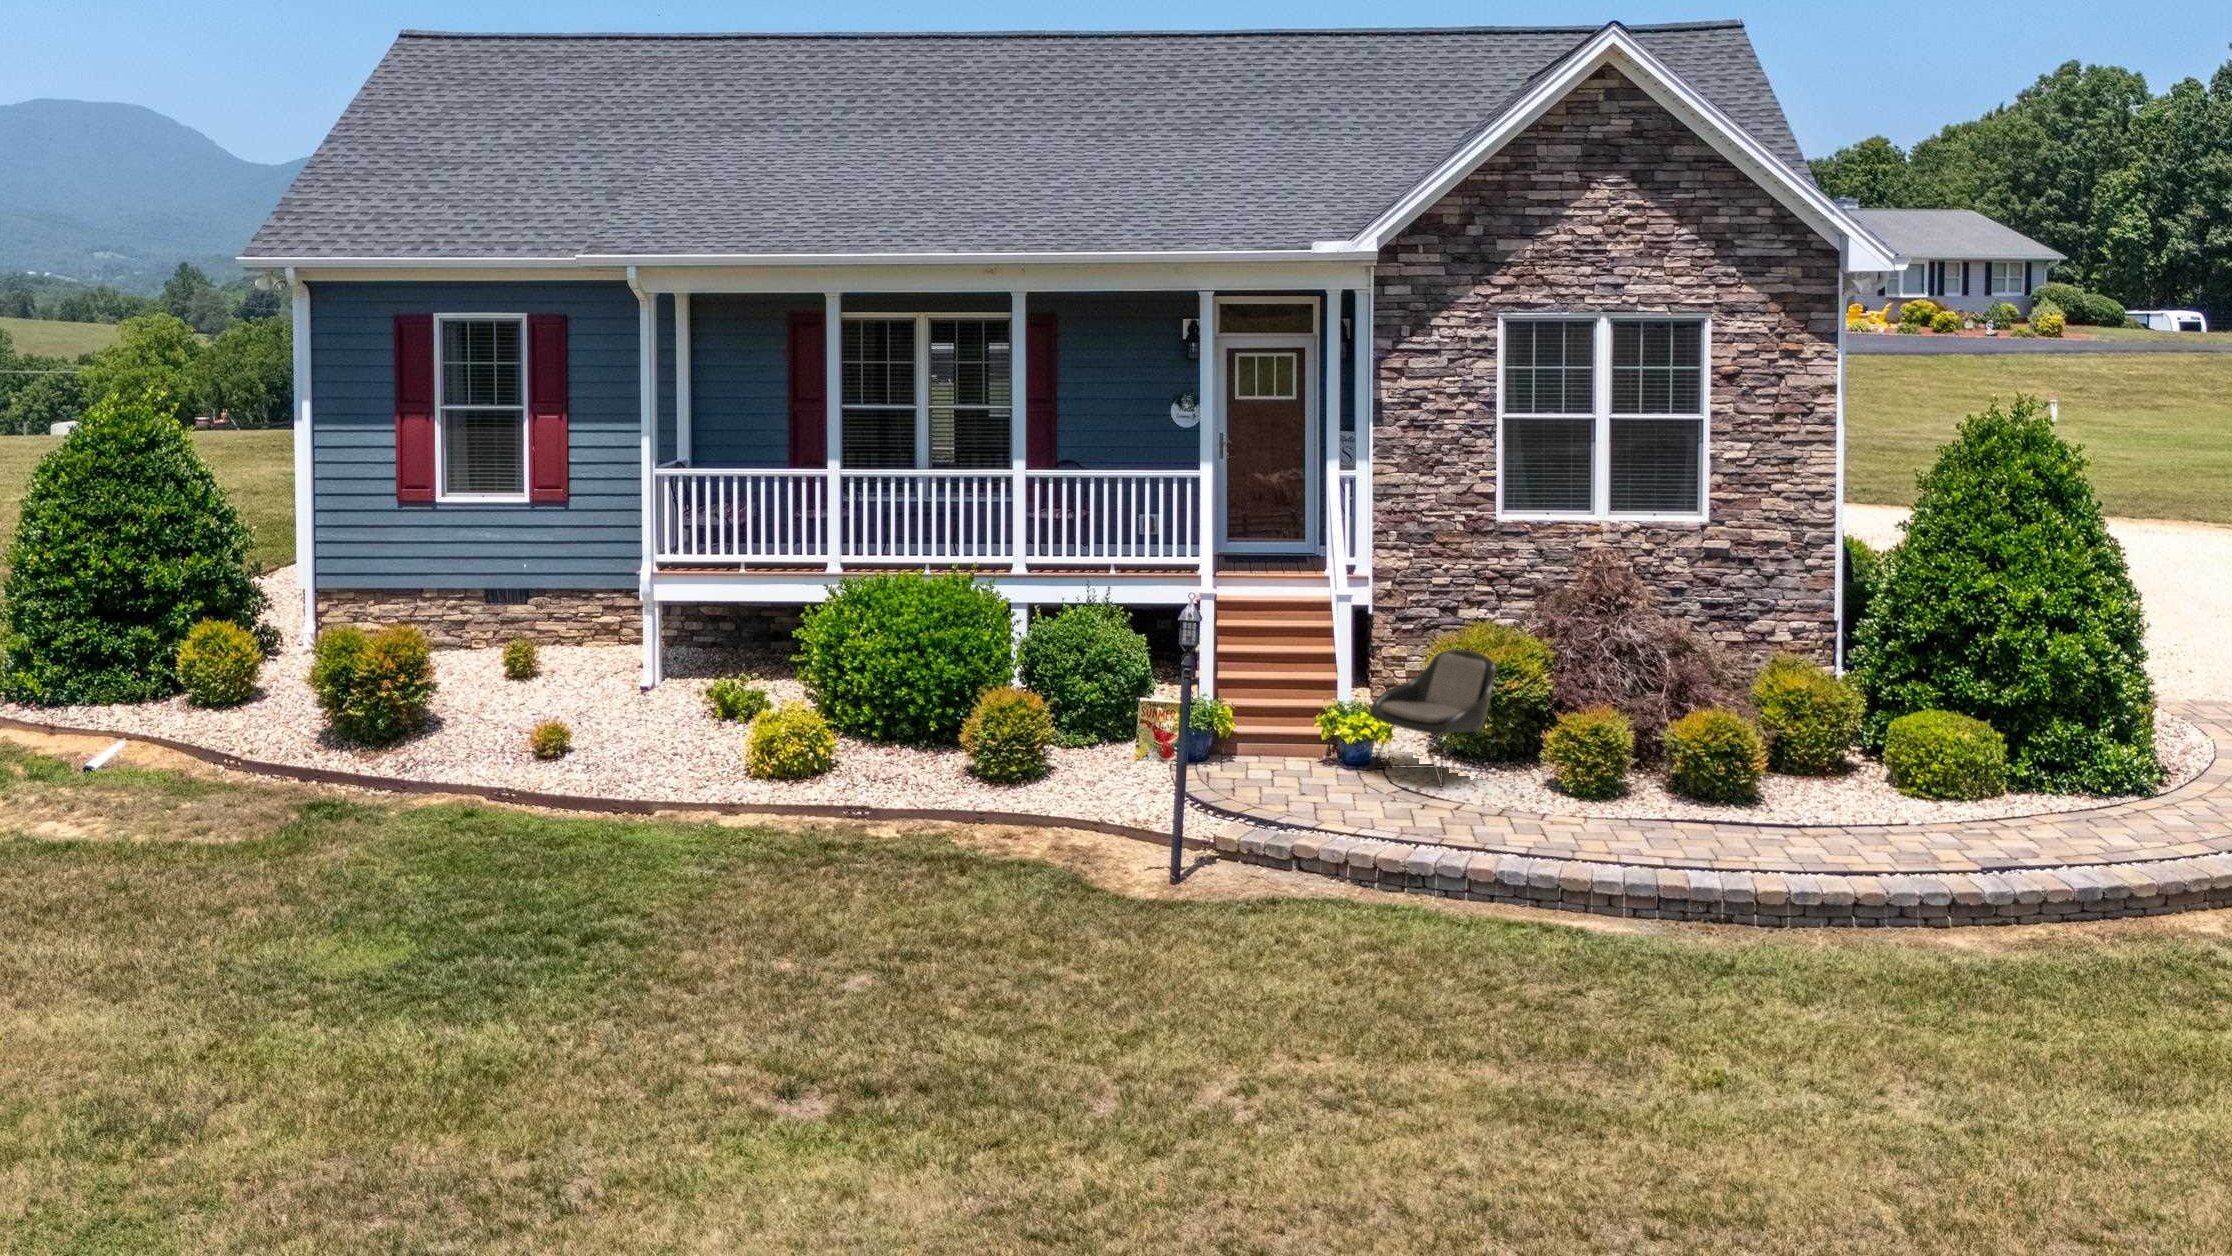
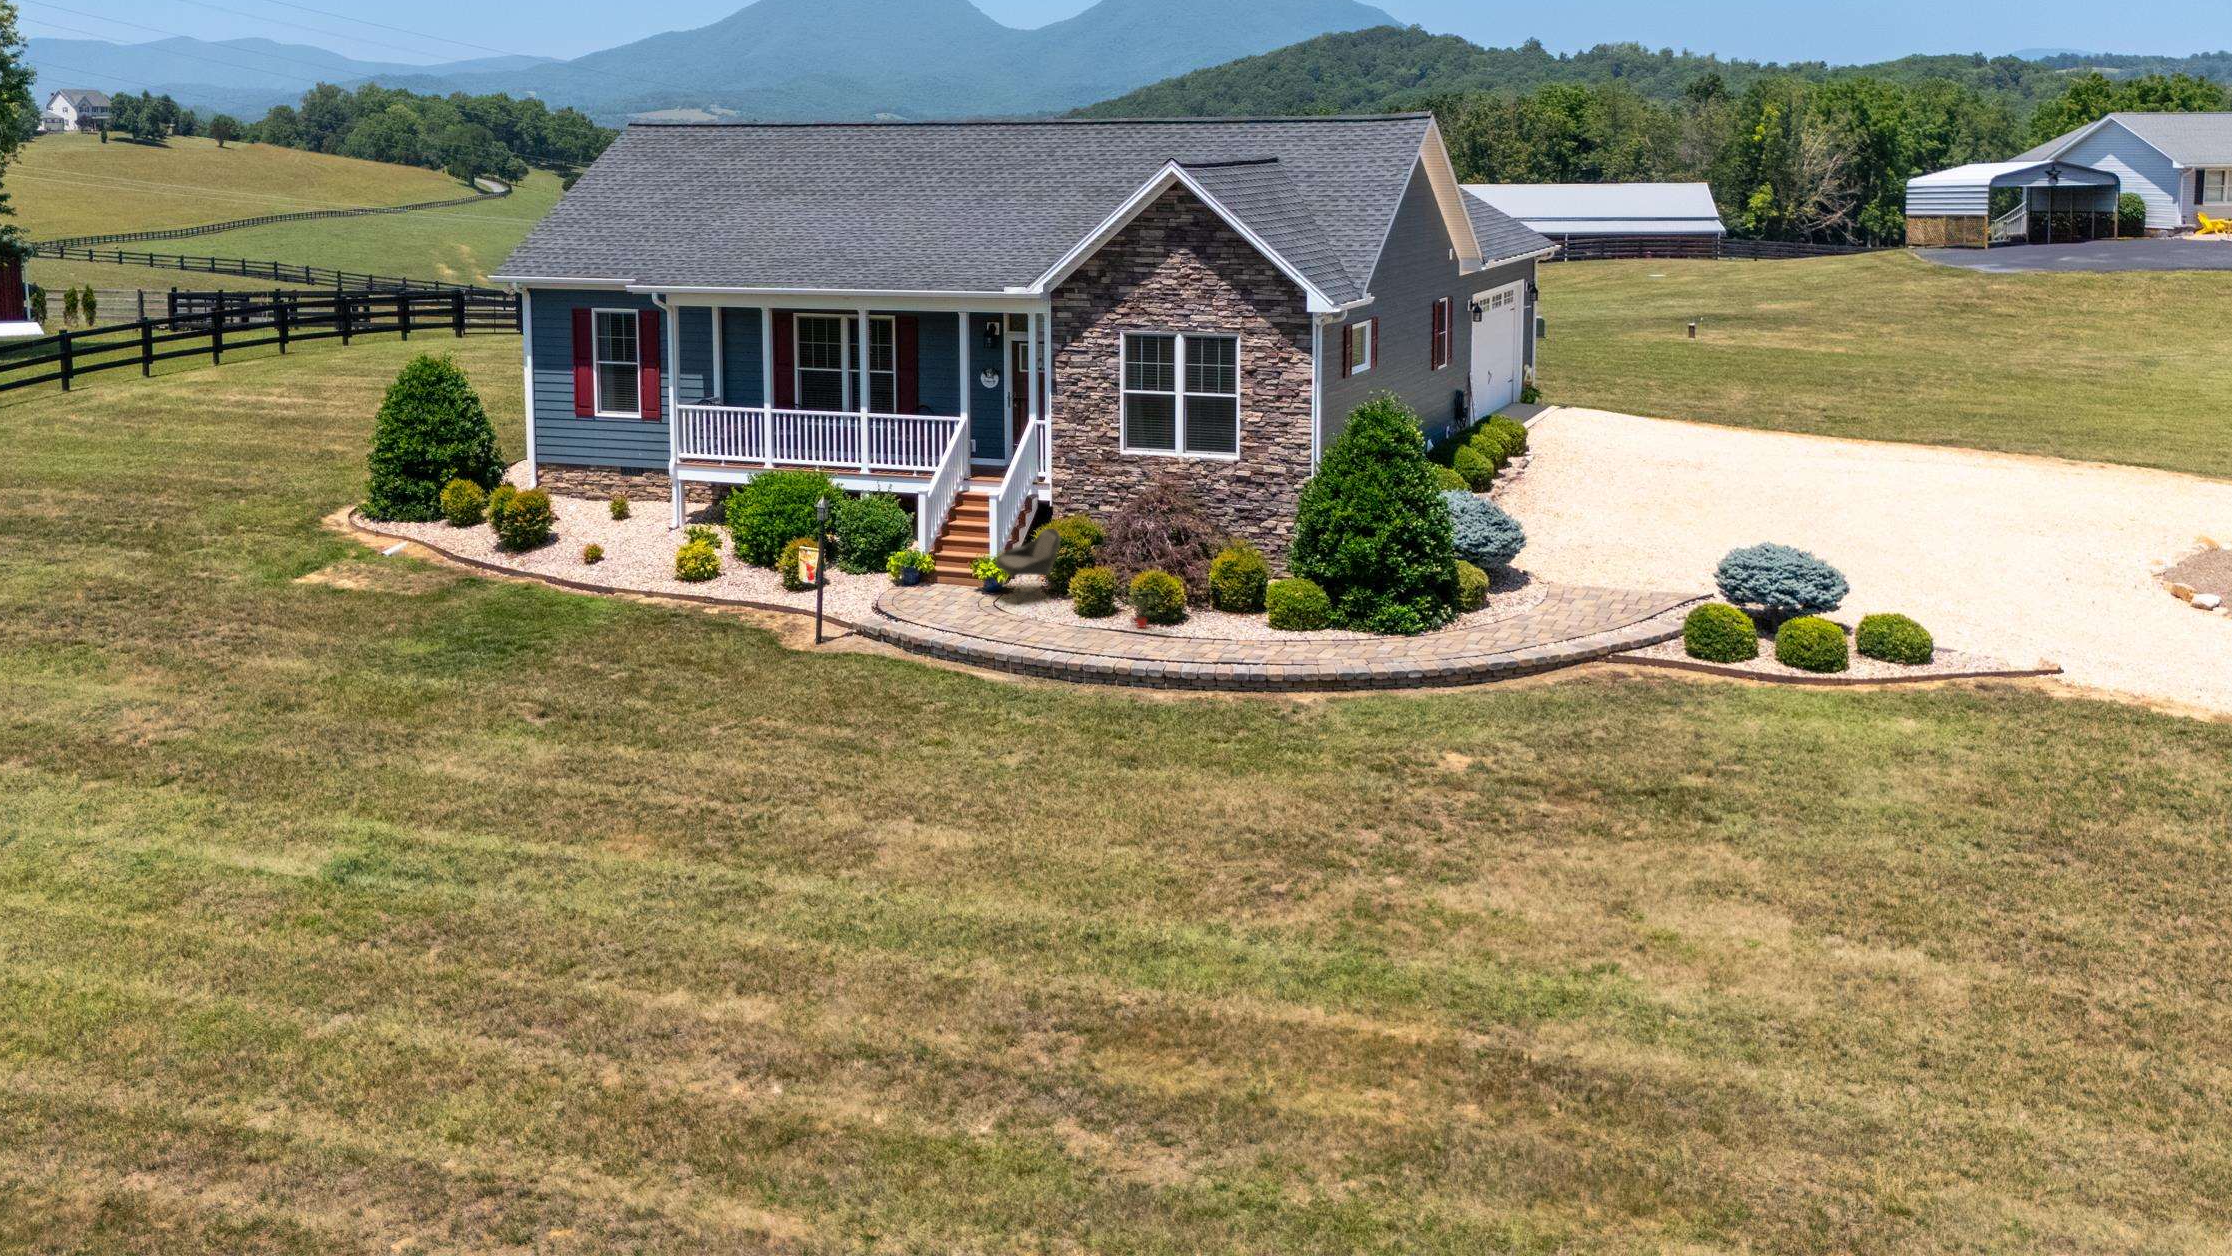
potted plant: none [1672,740,1764,812] -> present [1128,590,1160,628]

